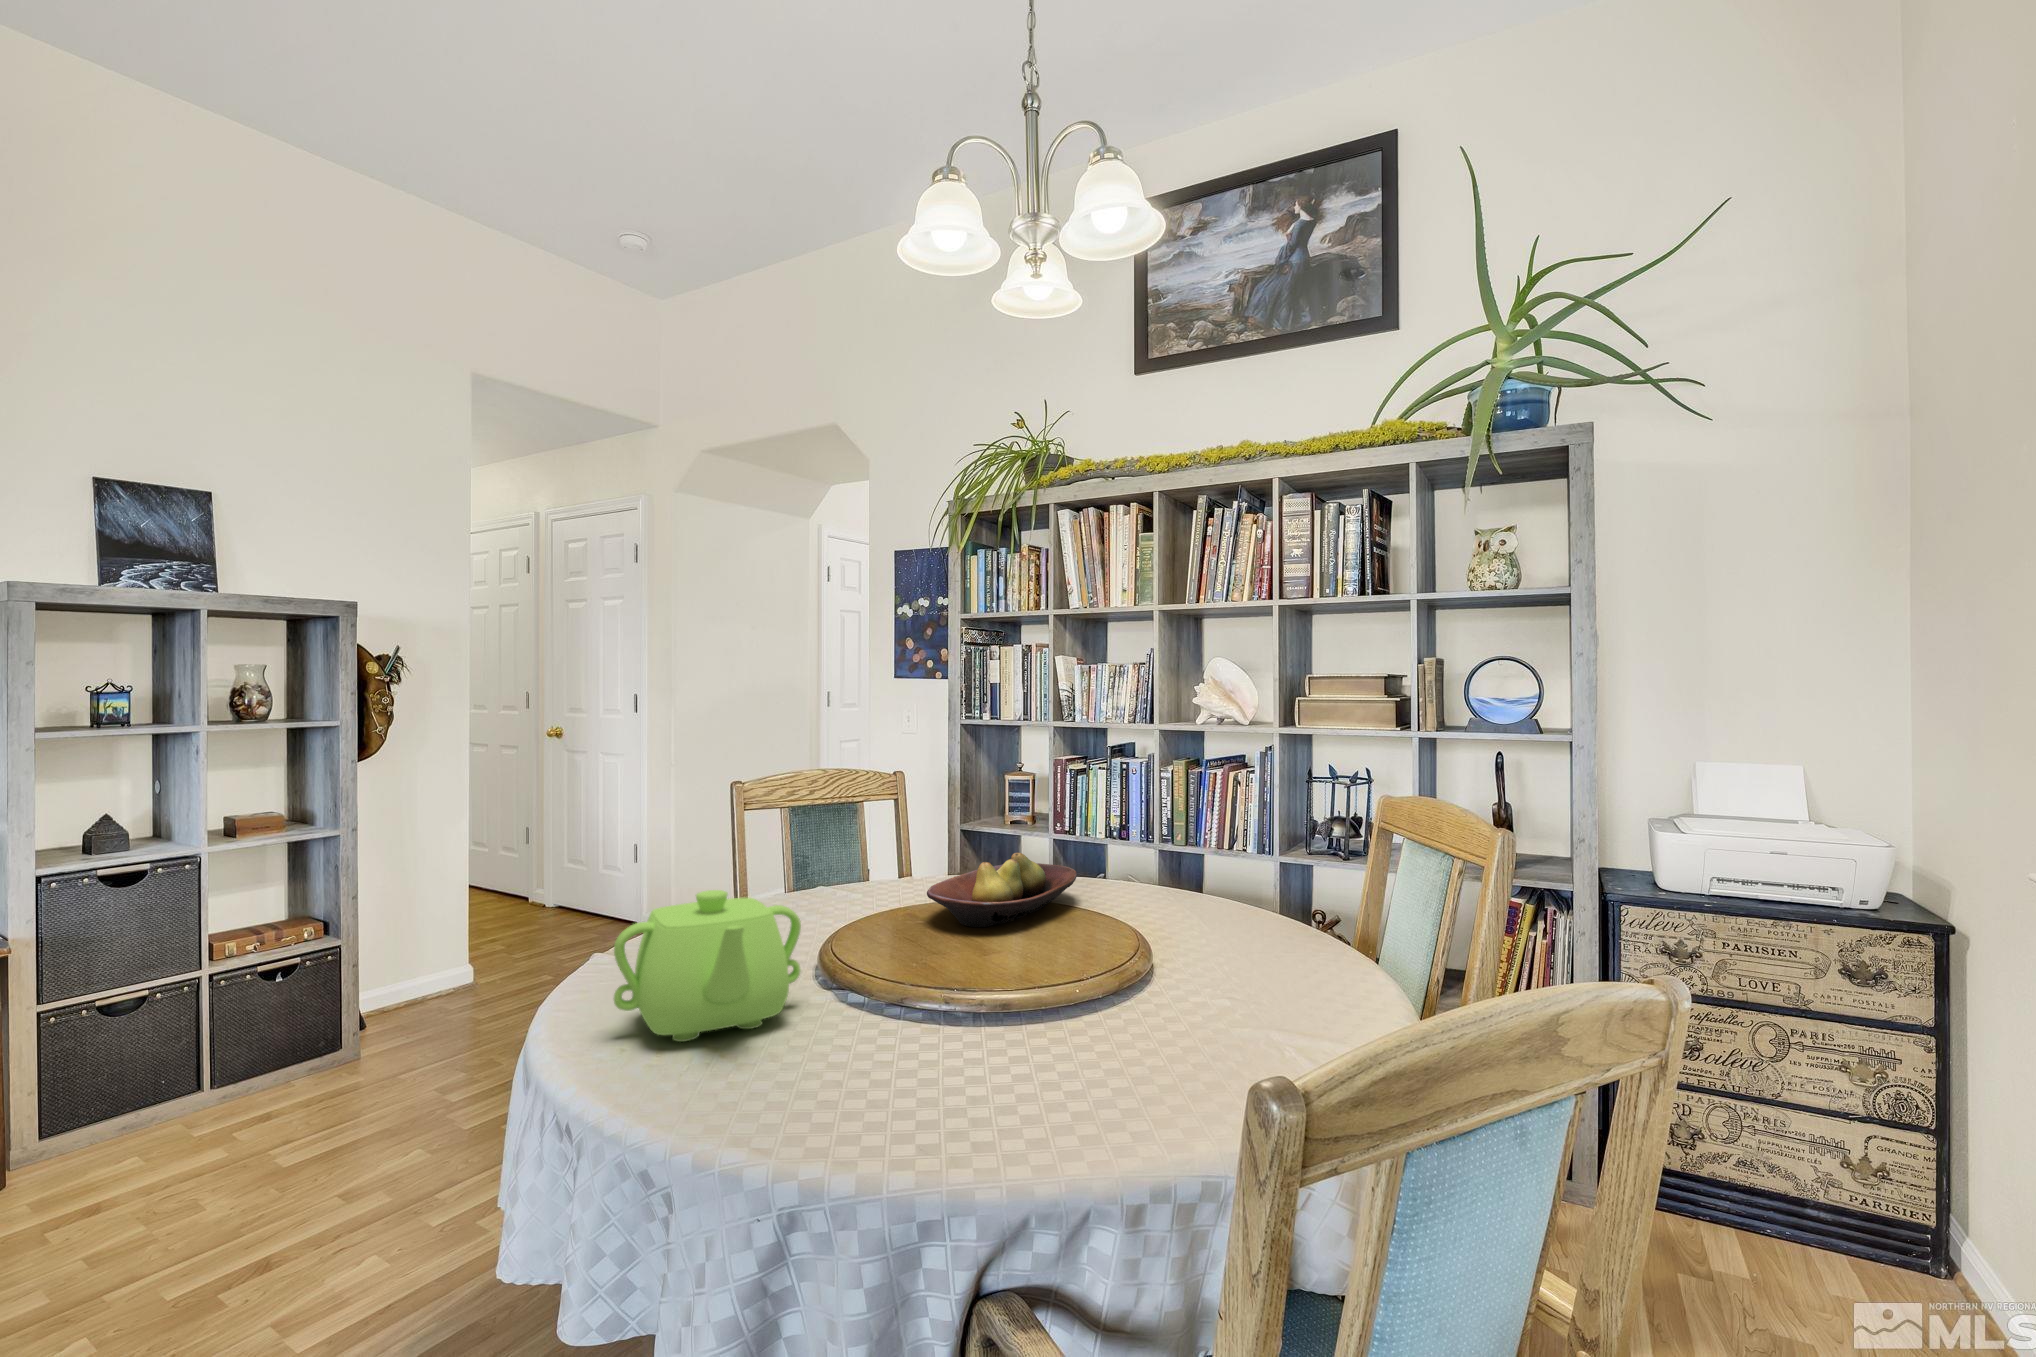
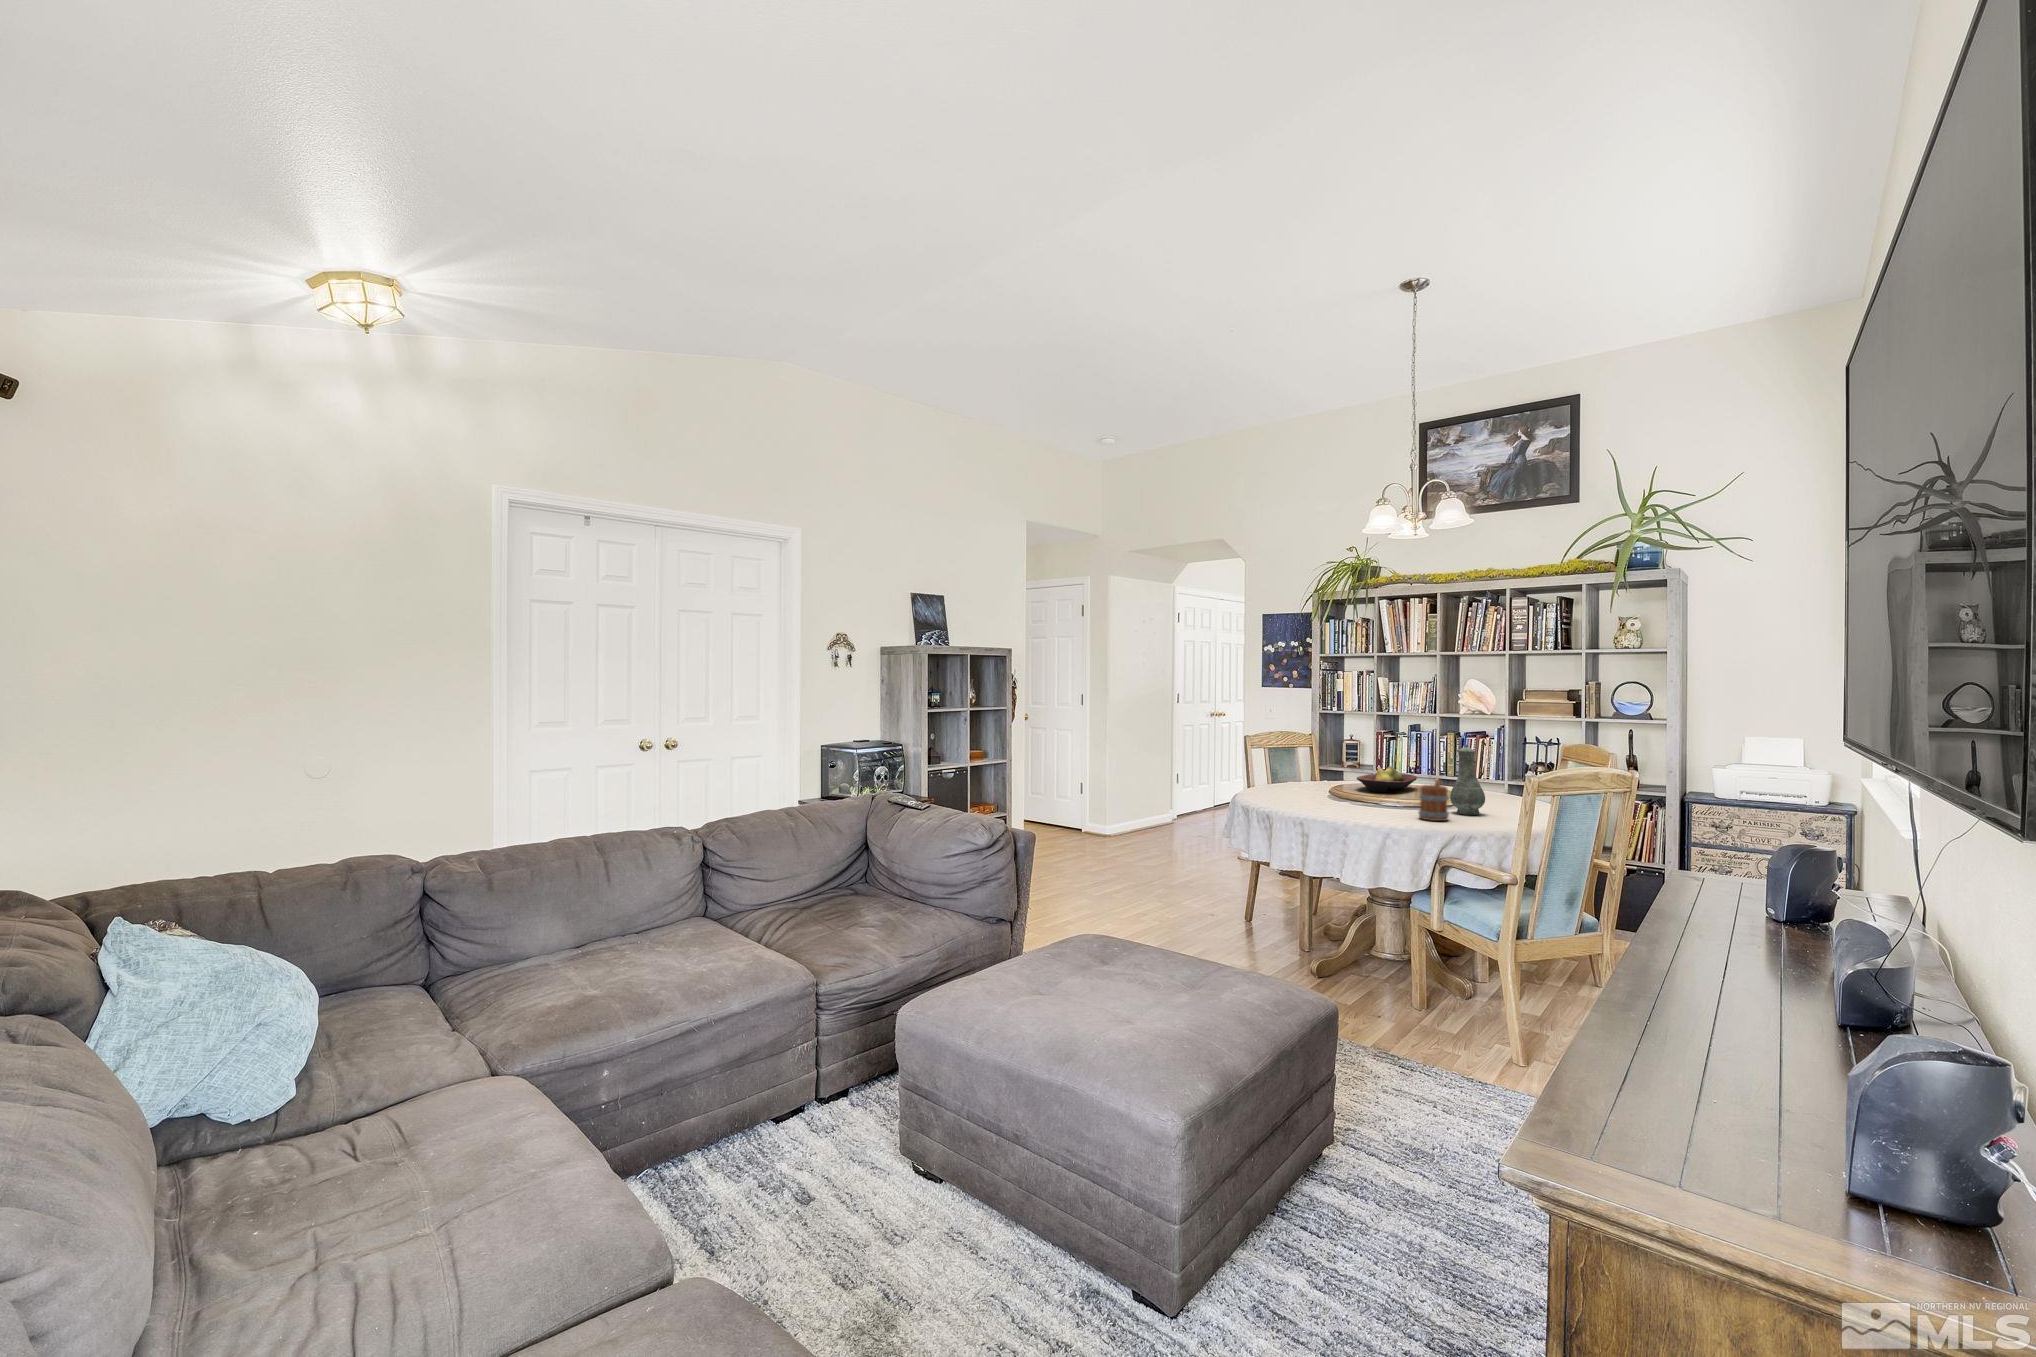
vase: none [1090,832,1189,1064] -> present [1450,745,1485,815]
teapot: present [614,890,801,1042] -> none [1289,763,1342,807]
mug: none [950,960,1057,1144] -> present [1419,779,1449,821]

